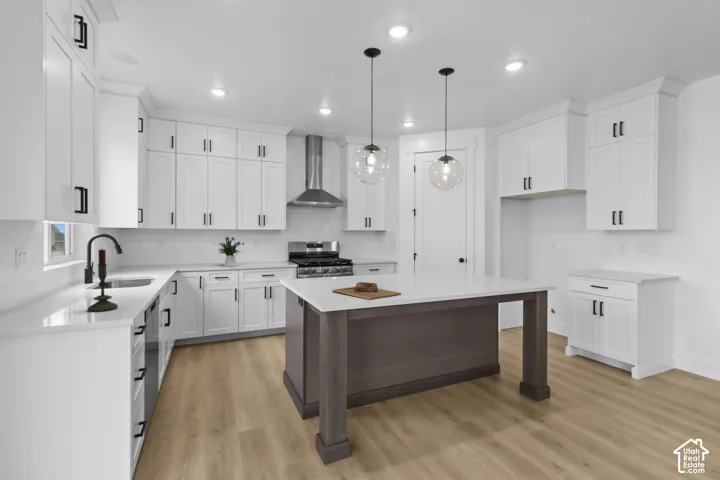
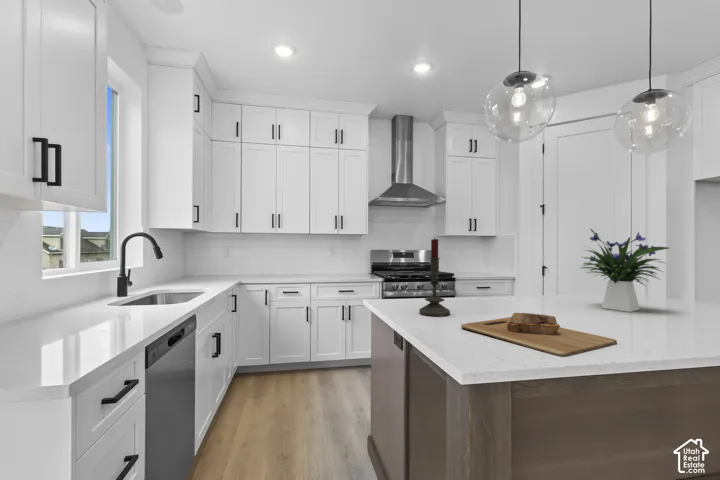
flower arrangement: present [219,237,244,267] -> present [582,229,669,312]
candle: present [88,249,118,312] -> present [419,238,450,317]

